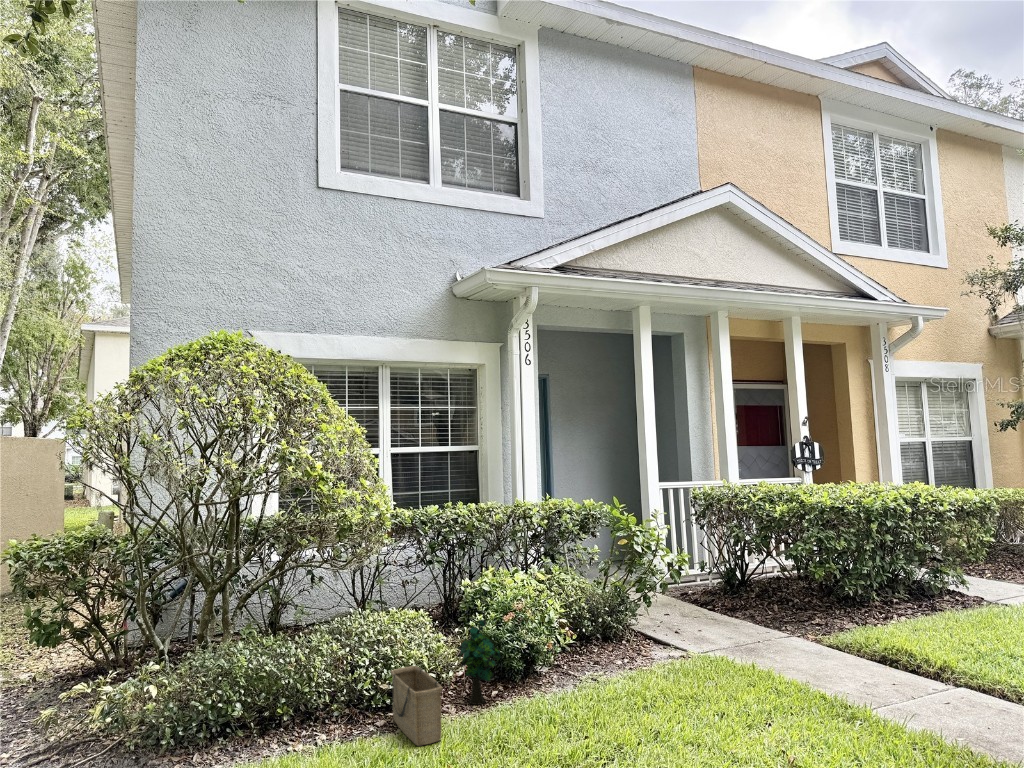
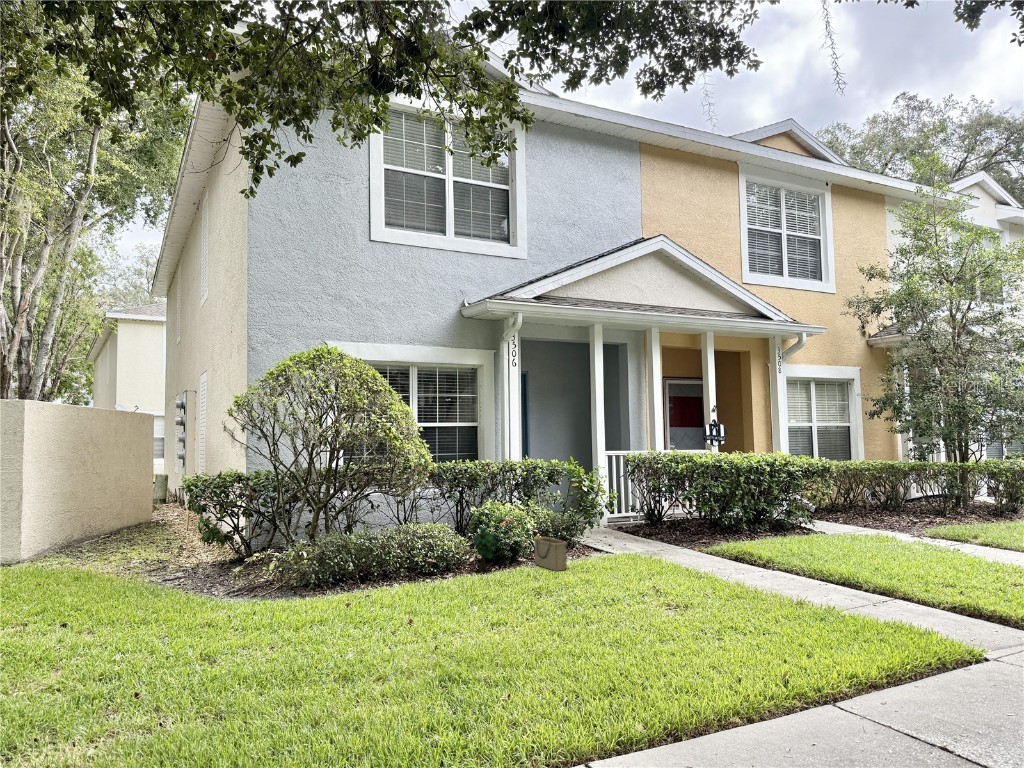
basket: present [391,666,442,746] -> present [534,537,567,571]

